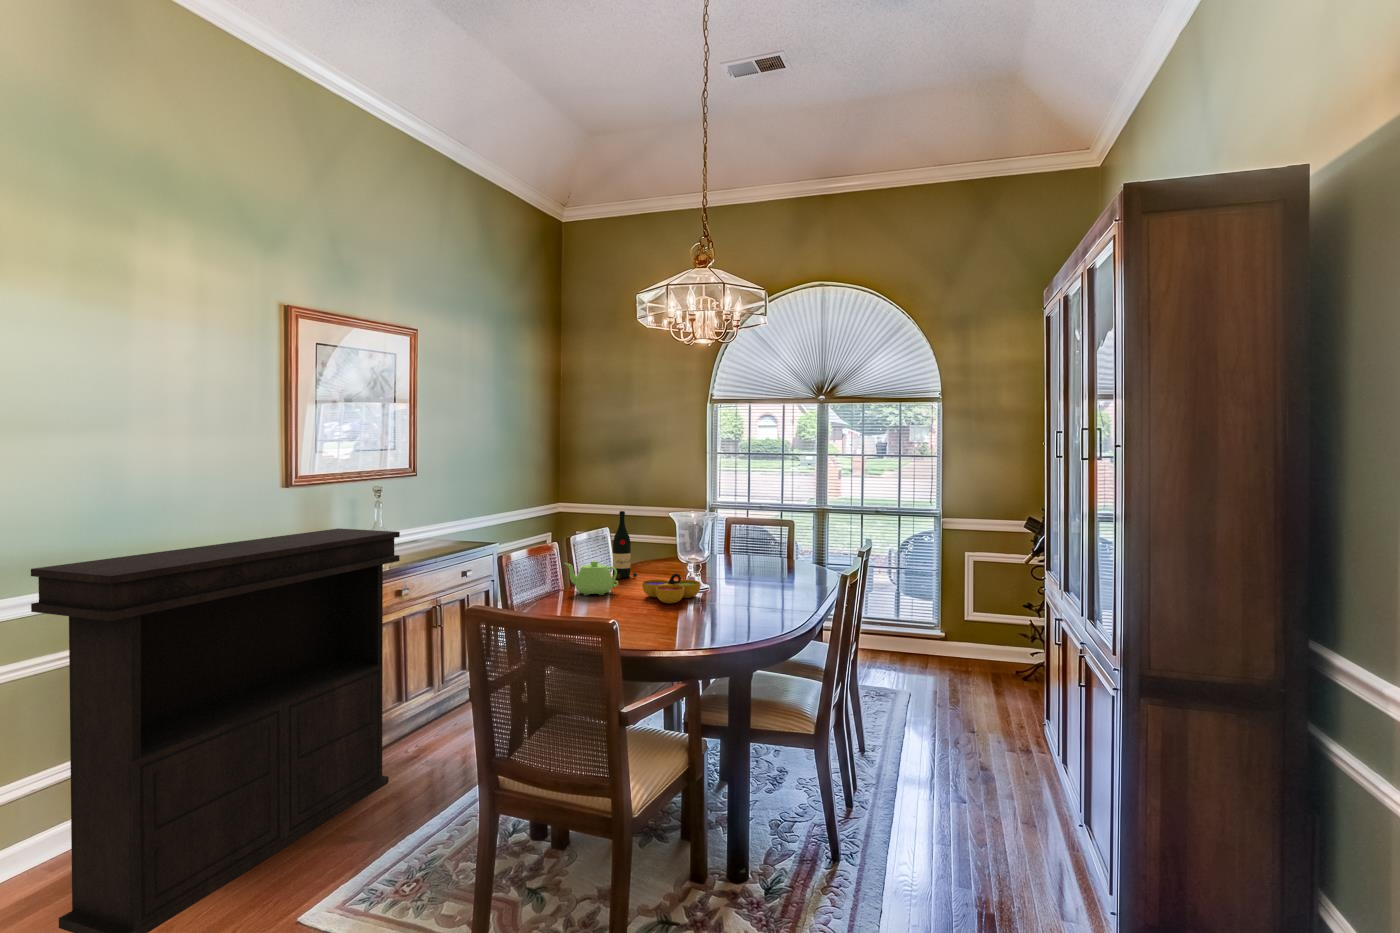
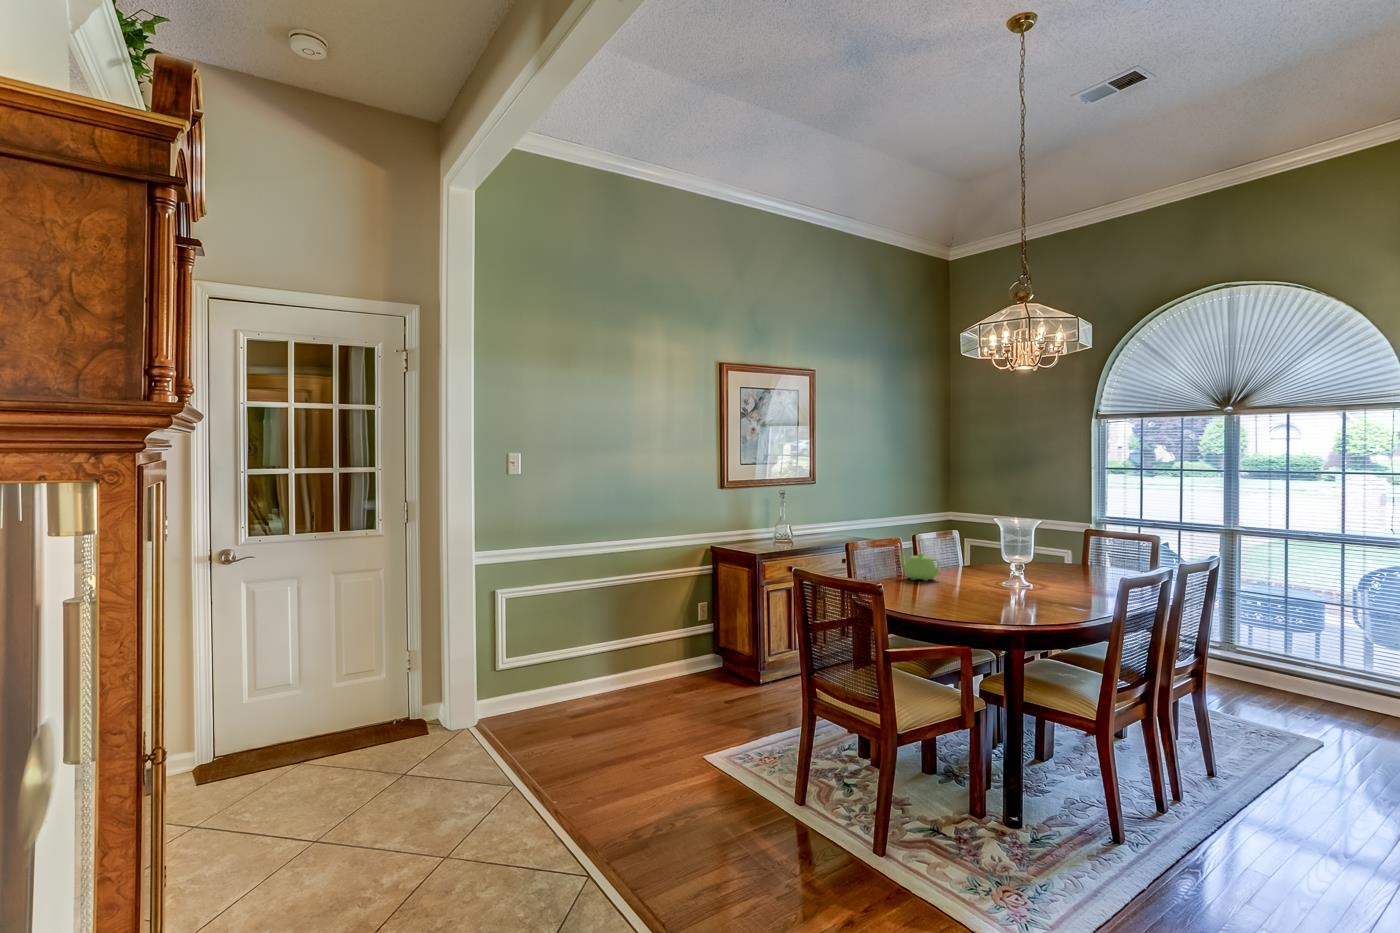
wine bottle: present [613,511,637,579] -> none [946,515,968,572]
console table: present [31,528,400,933] -> none [590,518,784,743]
decorative bowl: present [642,574,701,603] -> none [958,568,1011,592]

